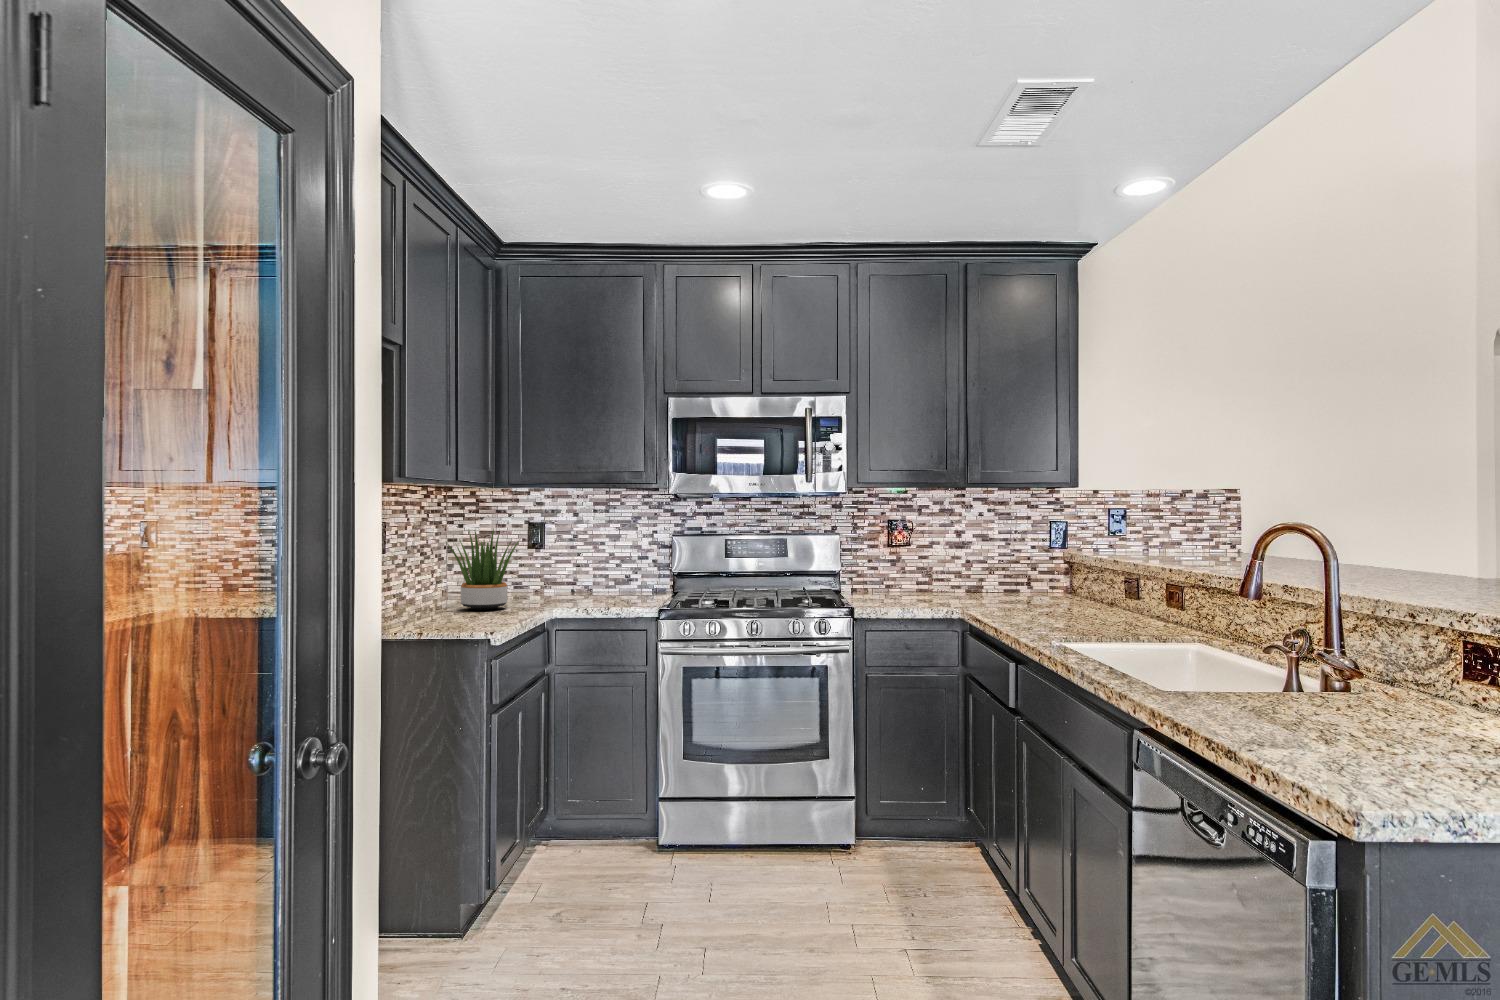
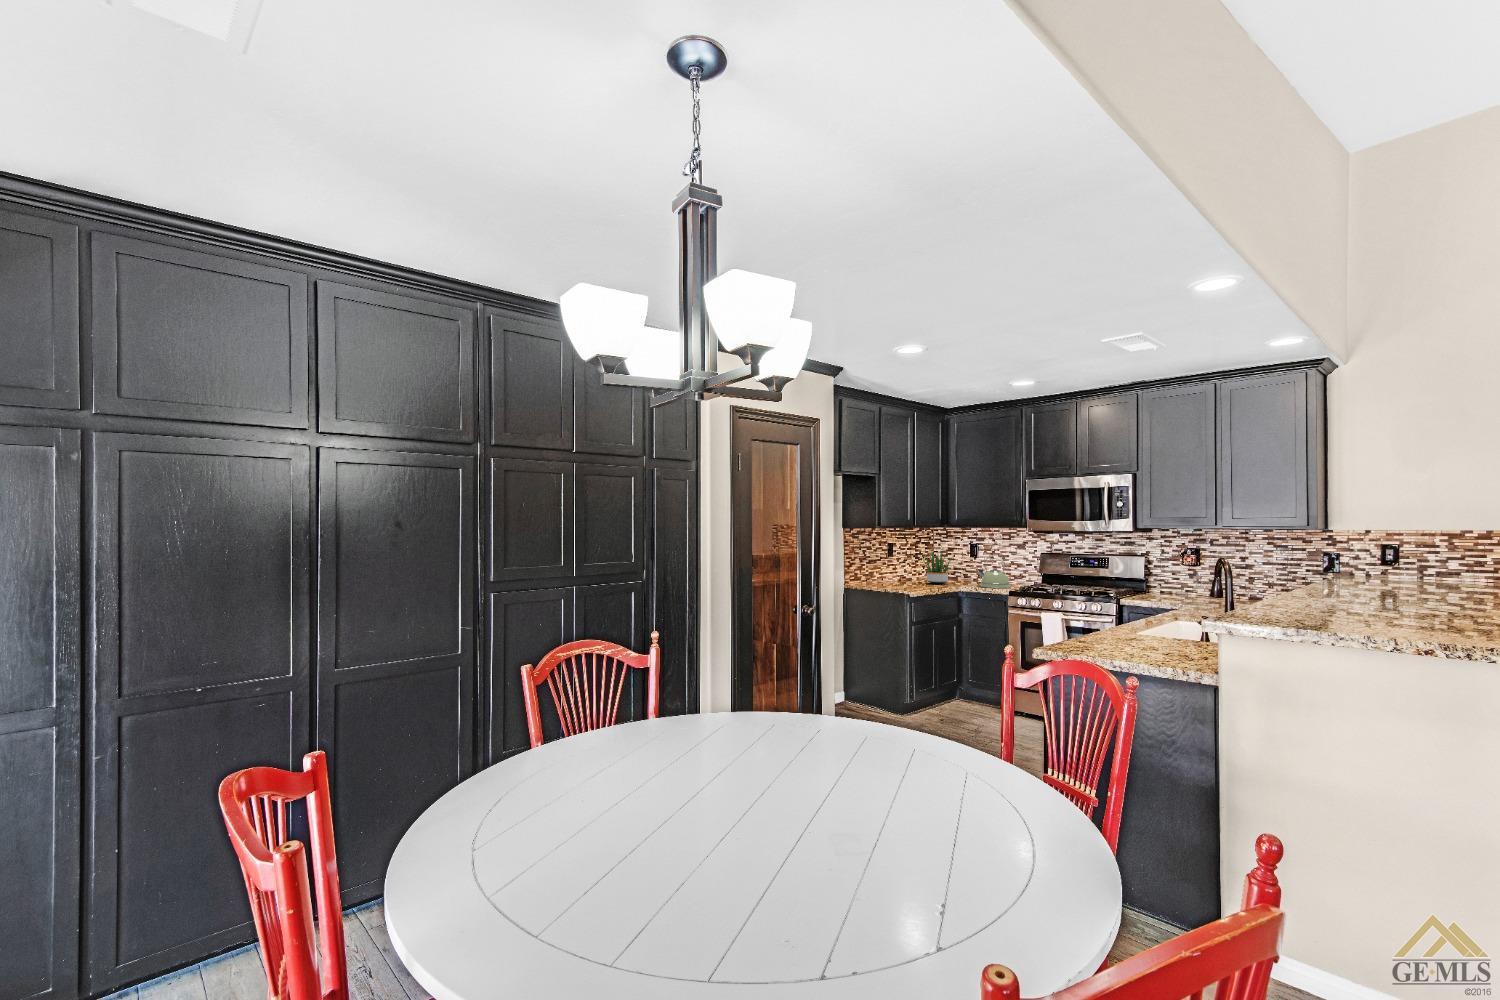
kettle: none [569,541,636,609] -> present [977,555,1010,588]

